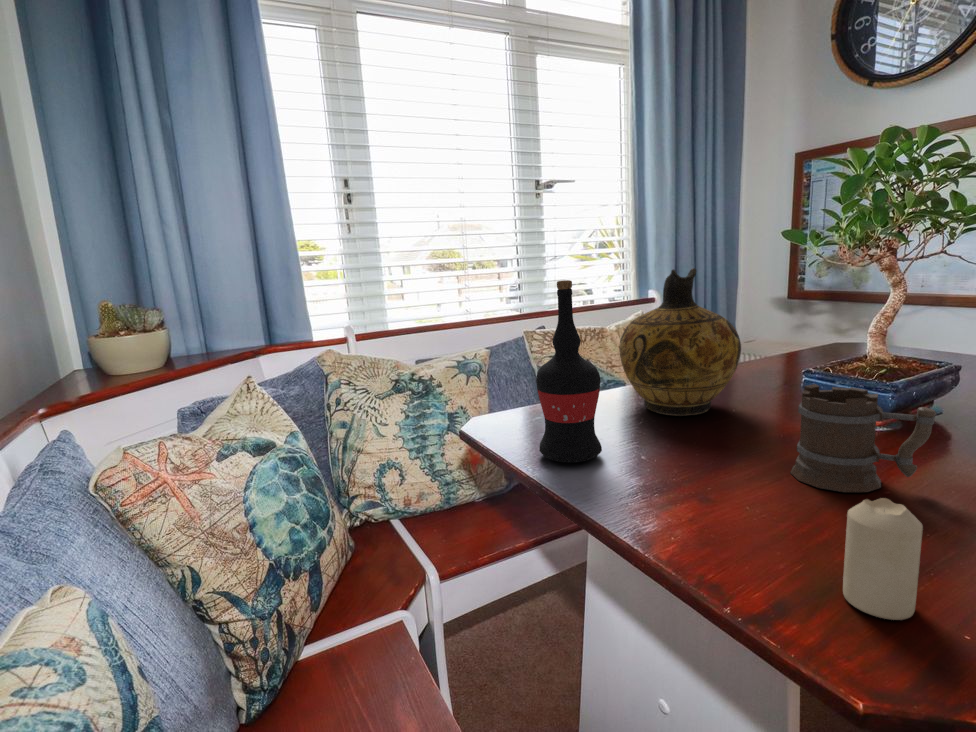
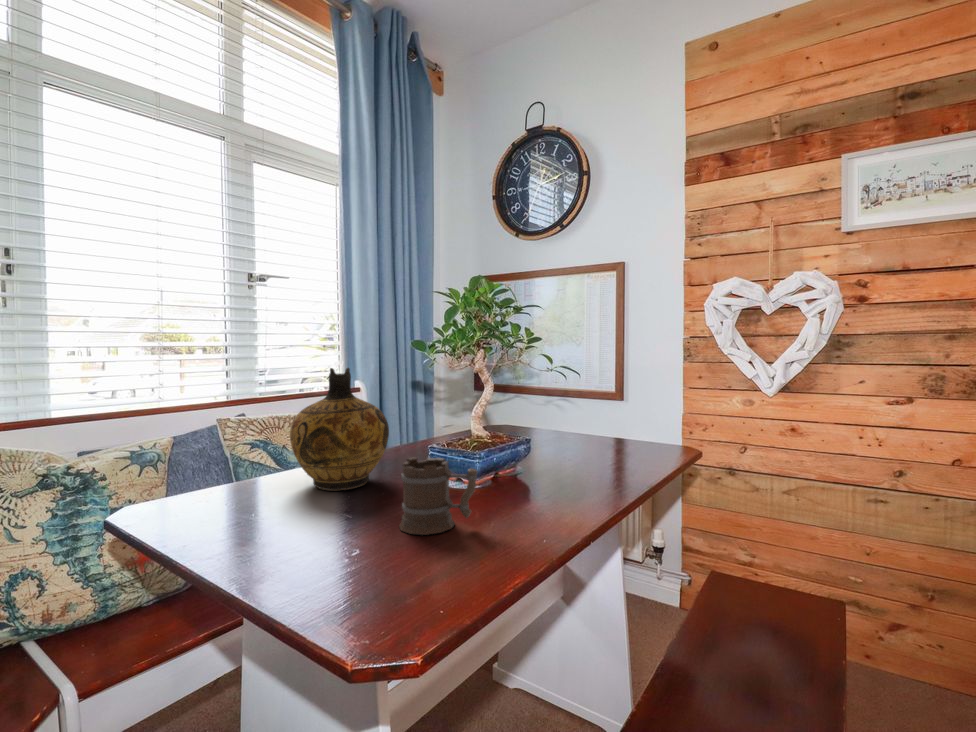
wine bottle: present [536,280,602,463] -> none [186,377,252,540]
candle: present [843,498,923,620] -> none [379,529,419,611]

